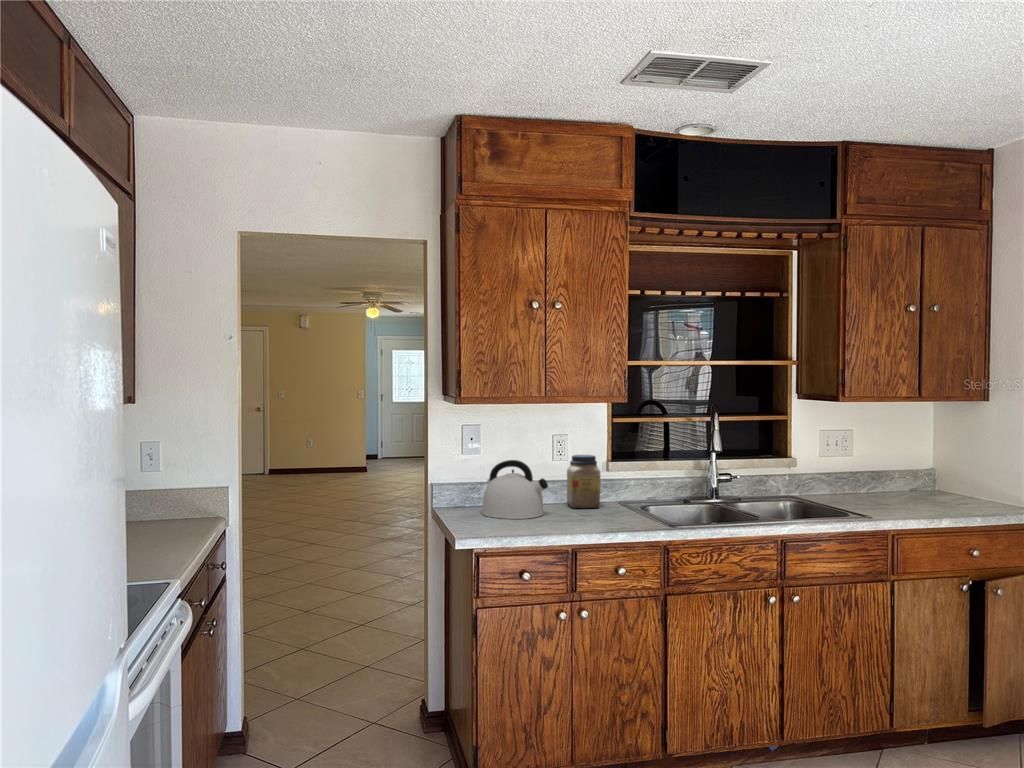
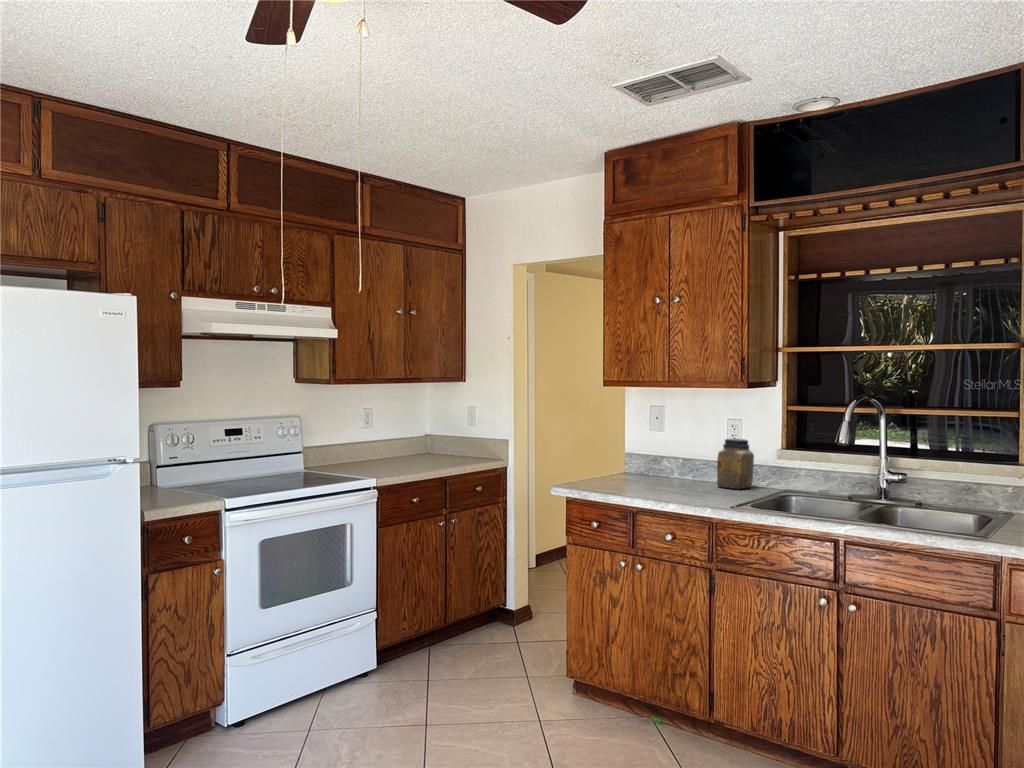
kettle: present [482,460,548,519] -> none [633,436,686,486]

